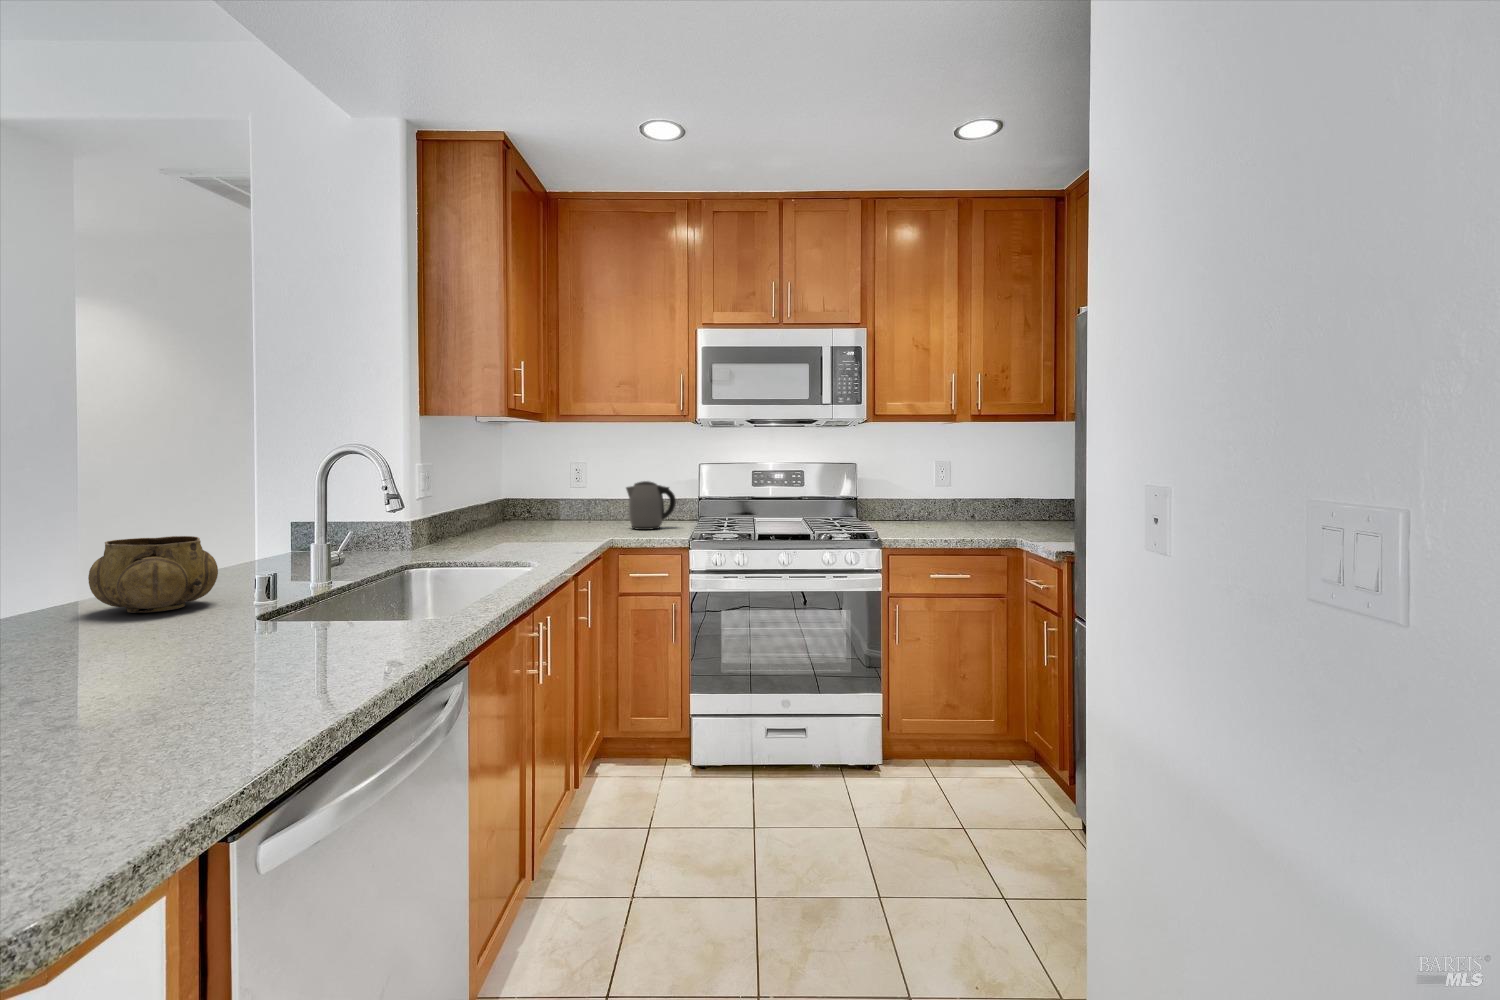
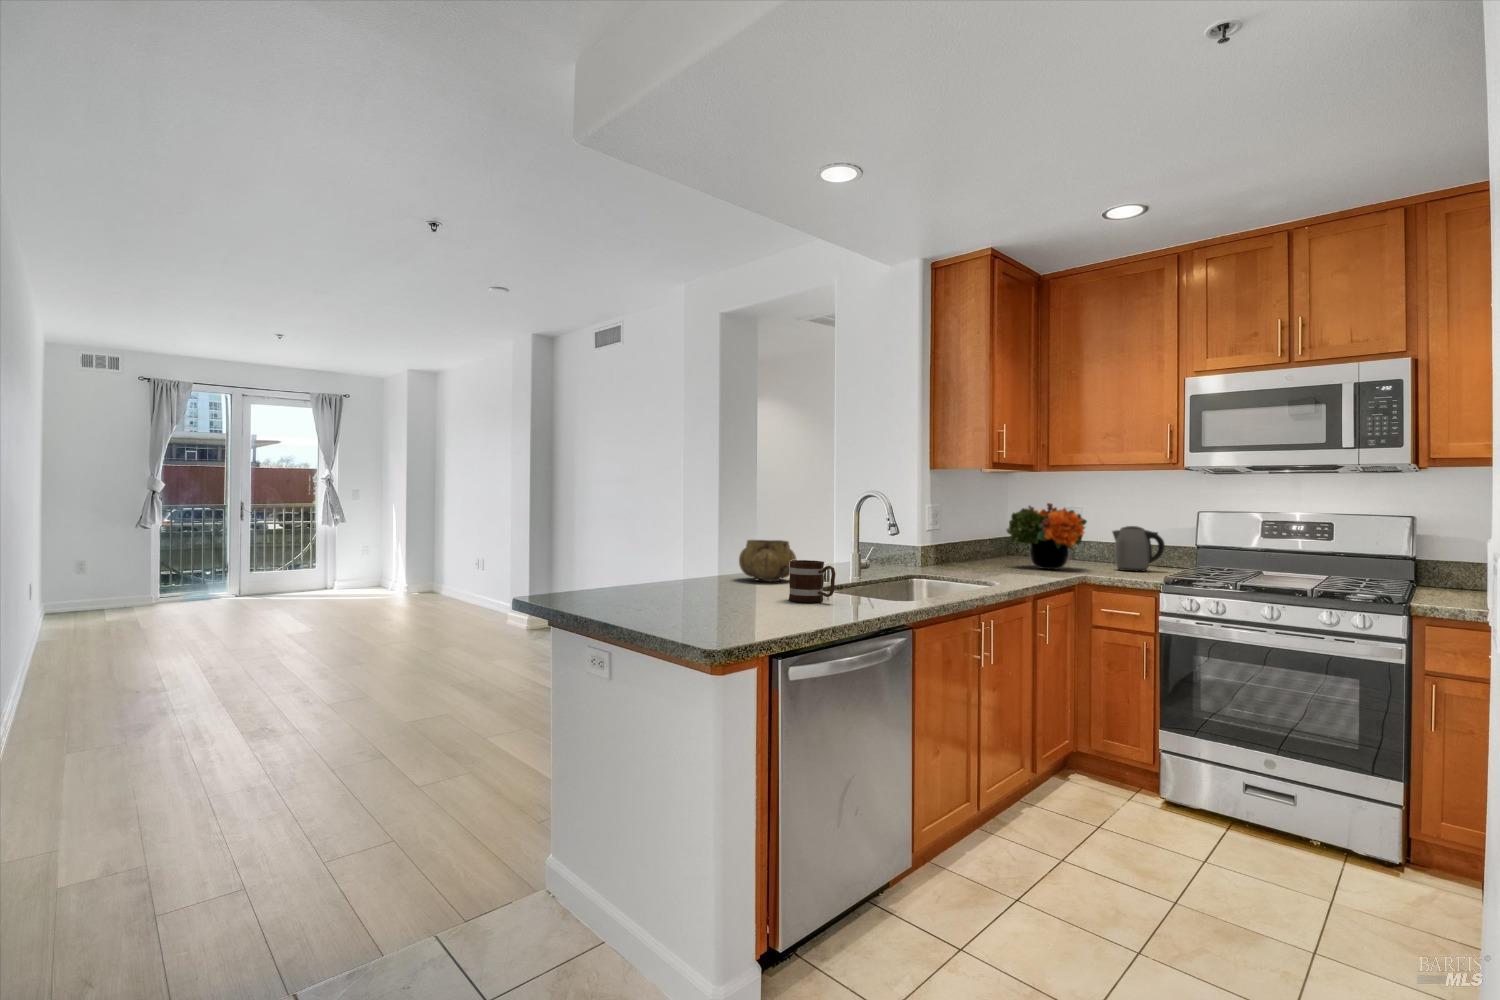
flower arrangement: none [515,459,606,536] -> present [1006,503,1087,569]
mug: none [220,576,318,655] -> present [789,560,836,603]

